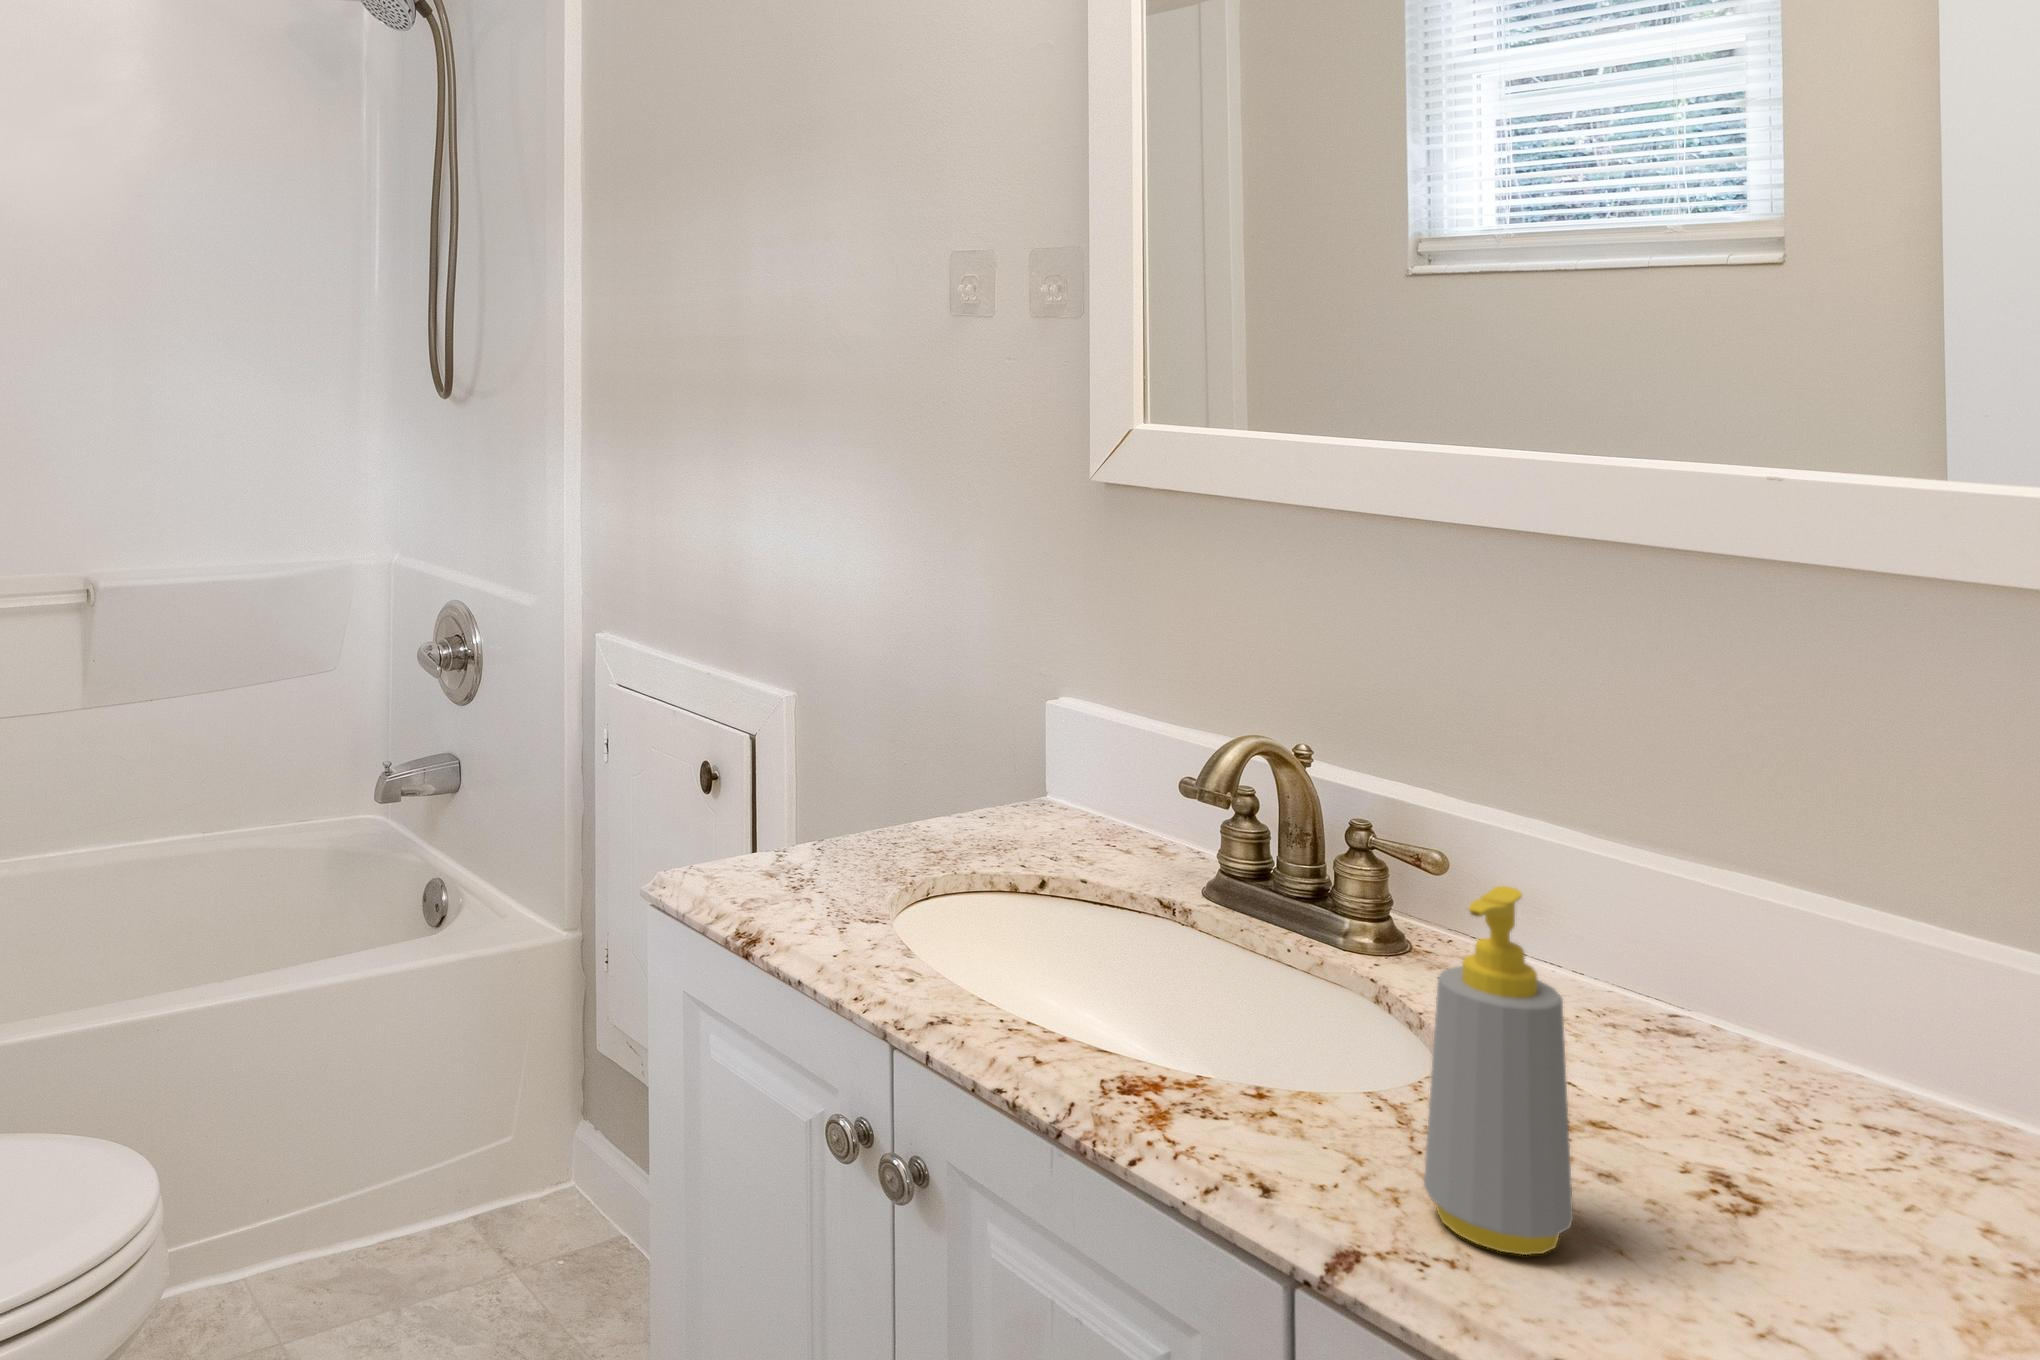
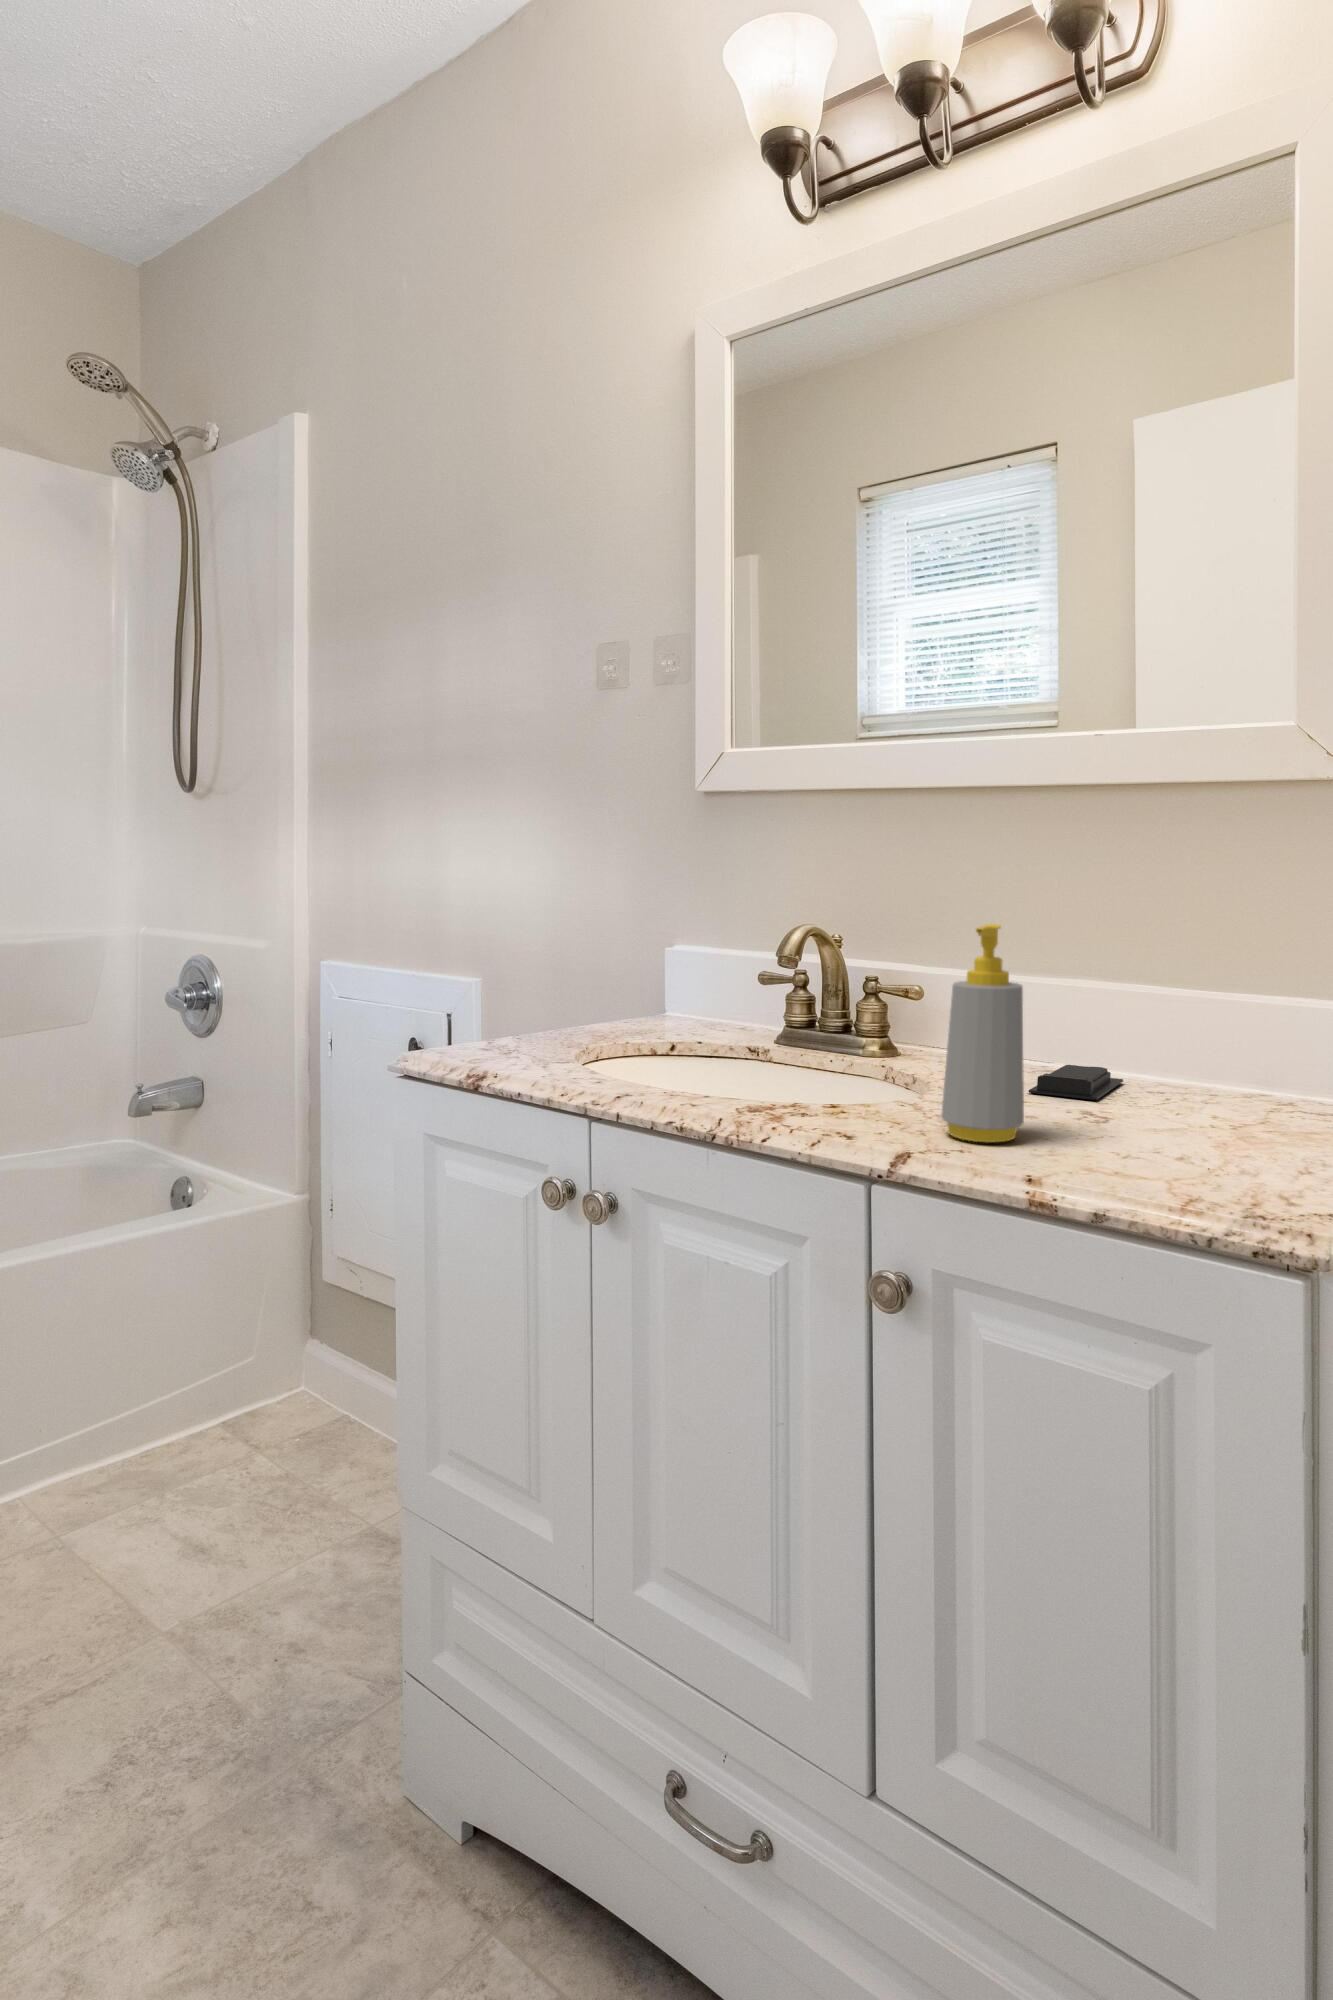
soap bar: none [1617,1047,1814,1147] -> present [1029,1065,1123,1100]

